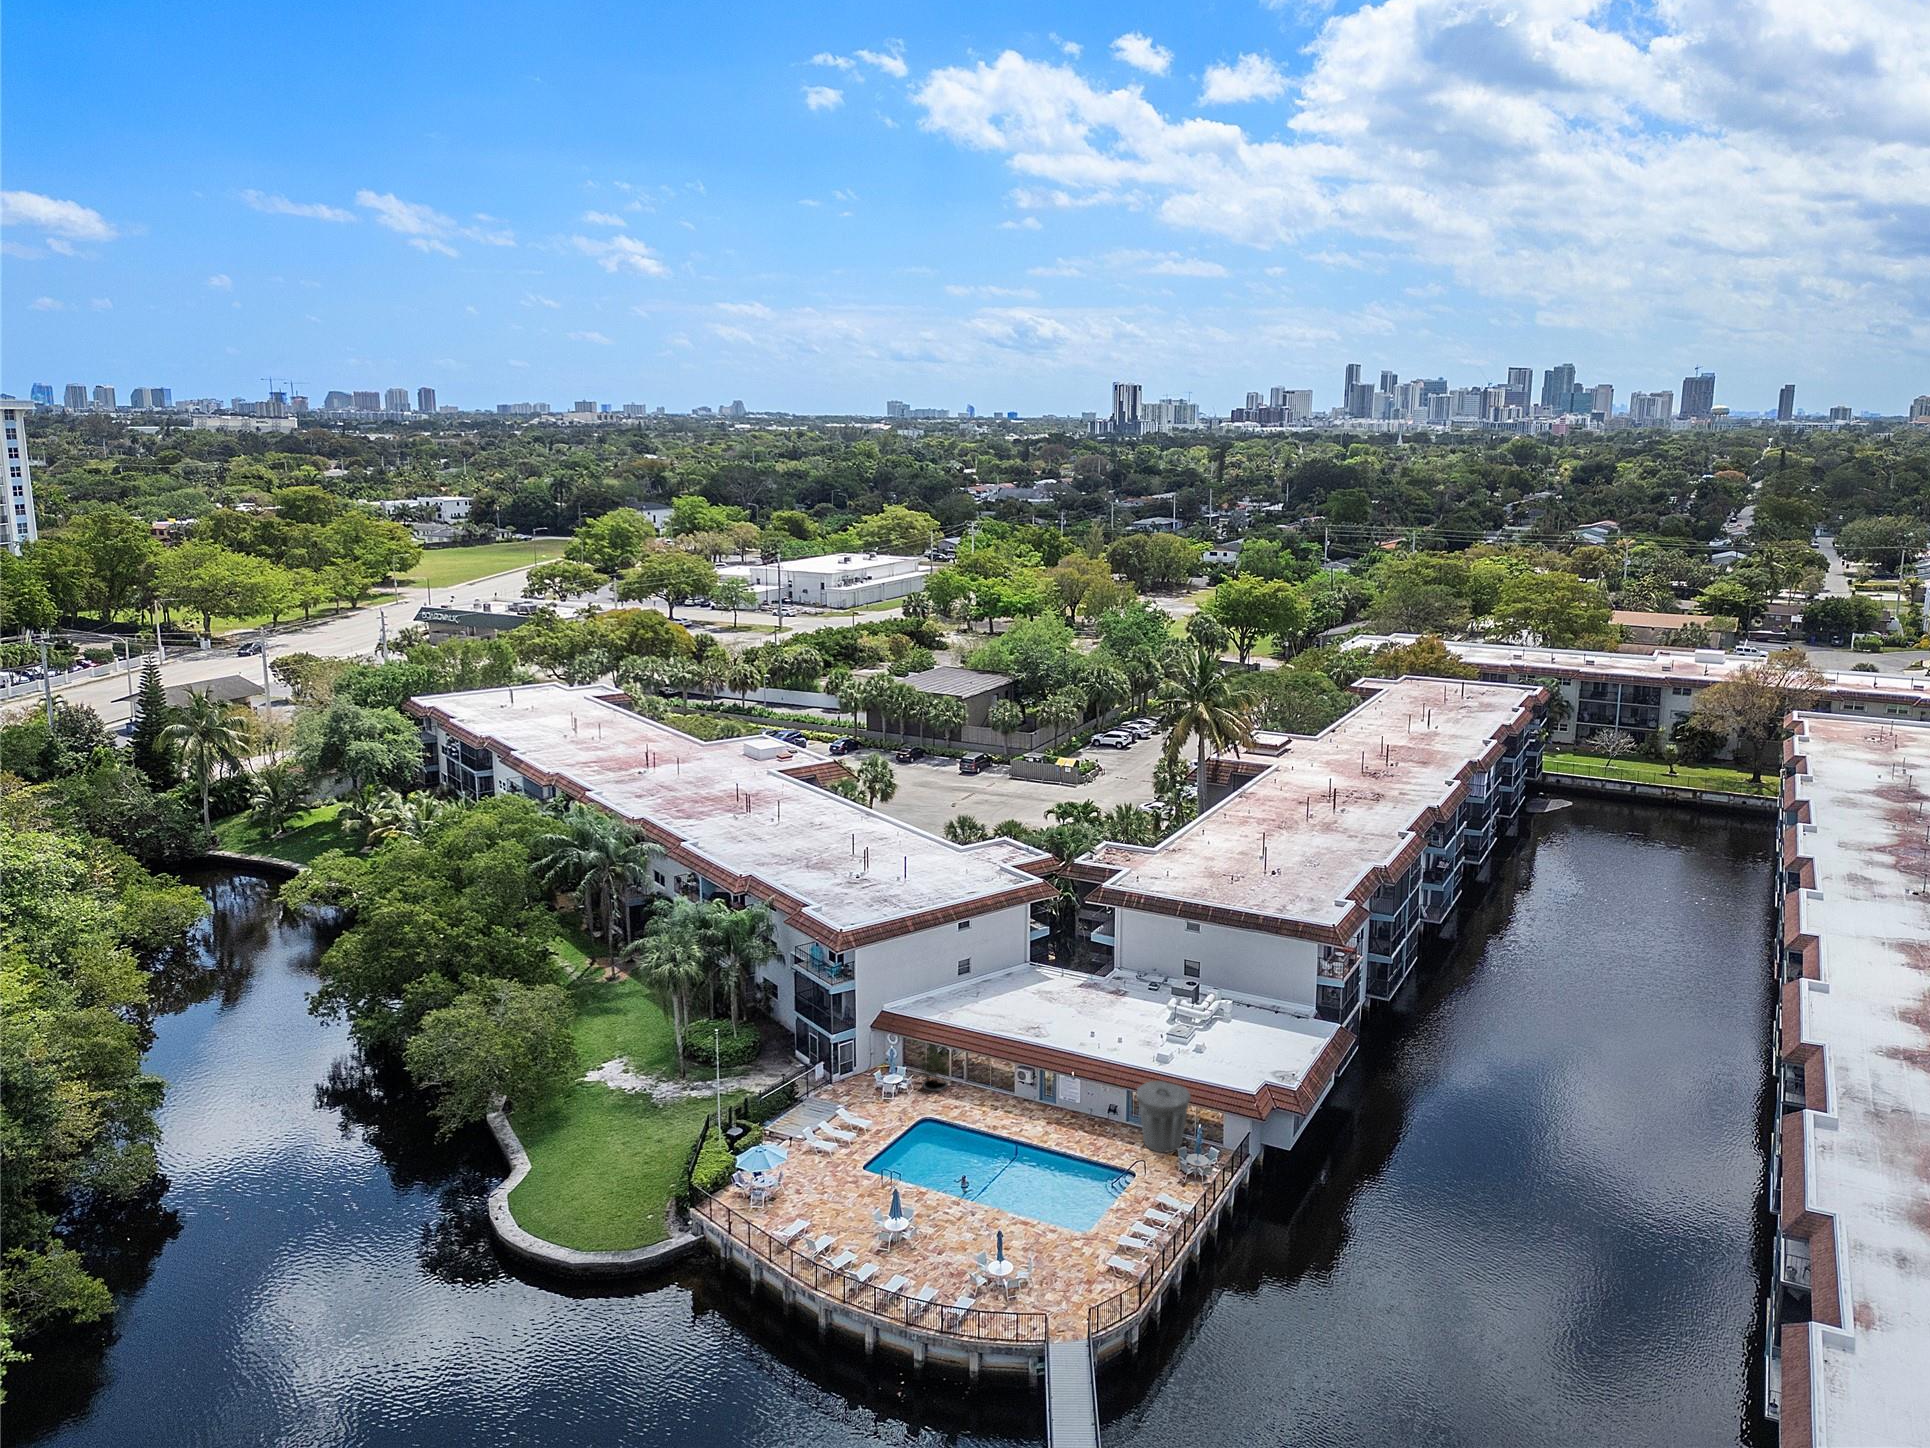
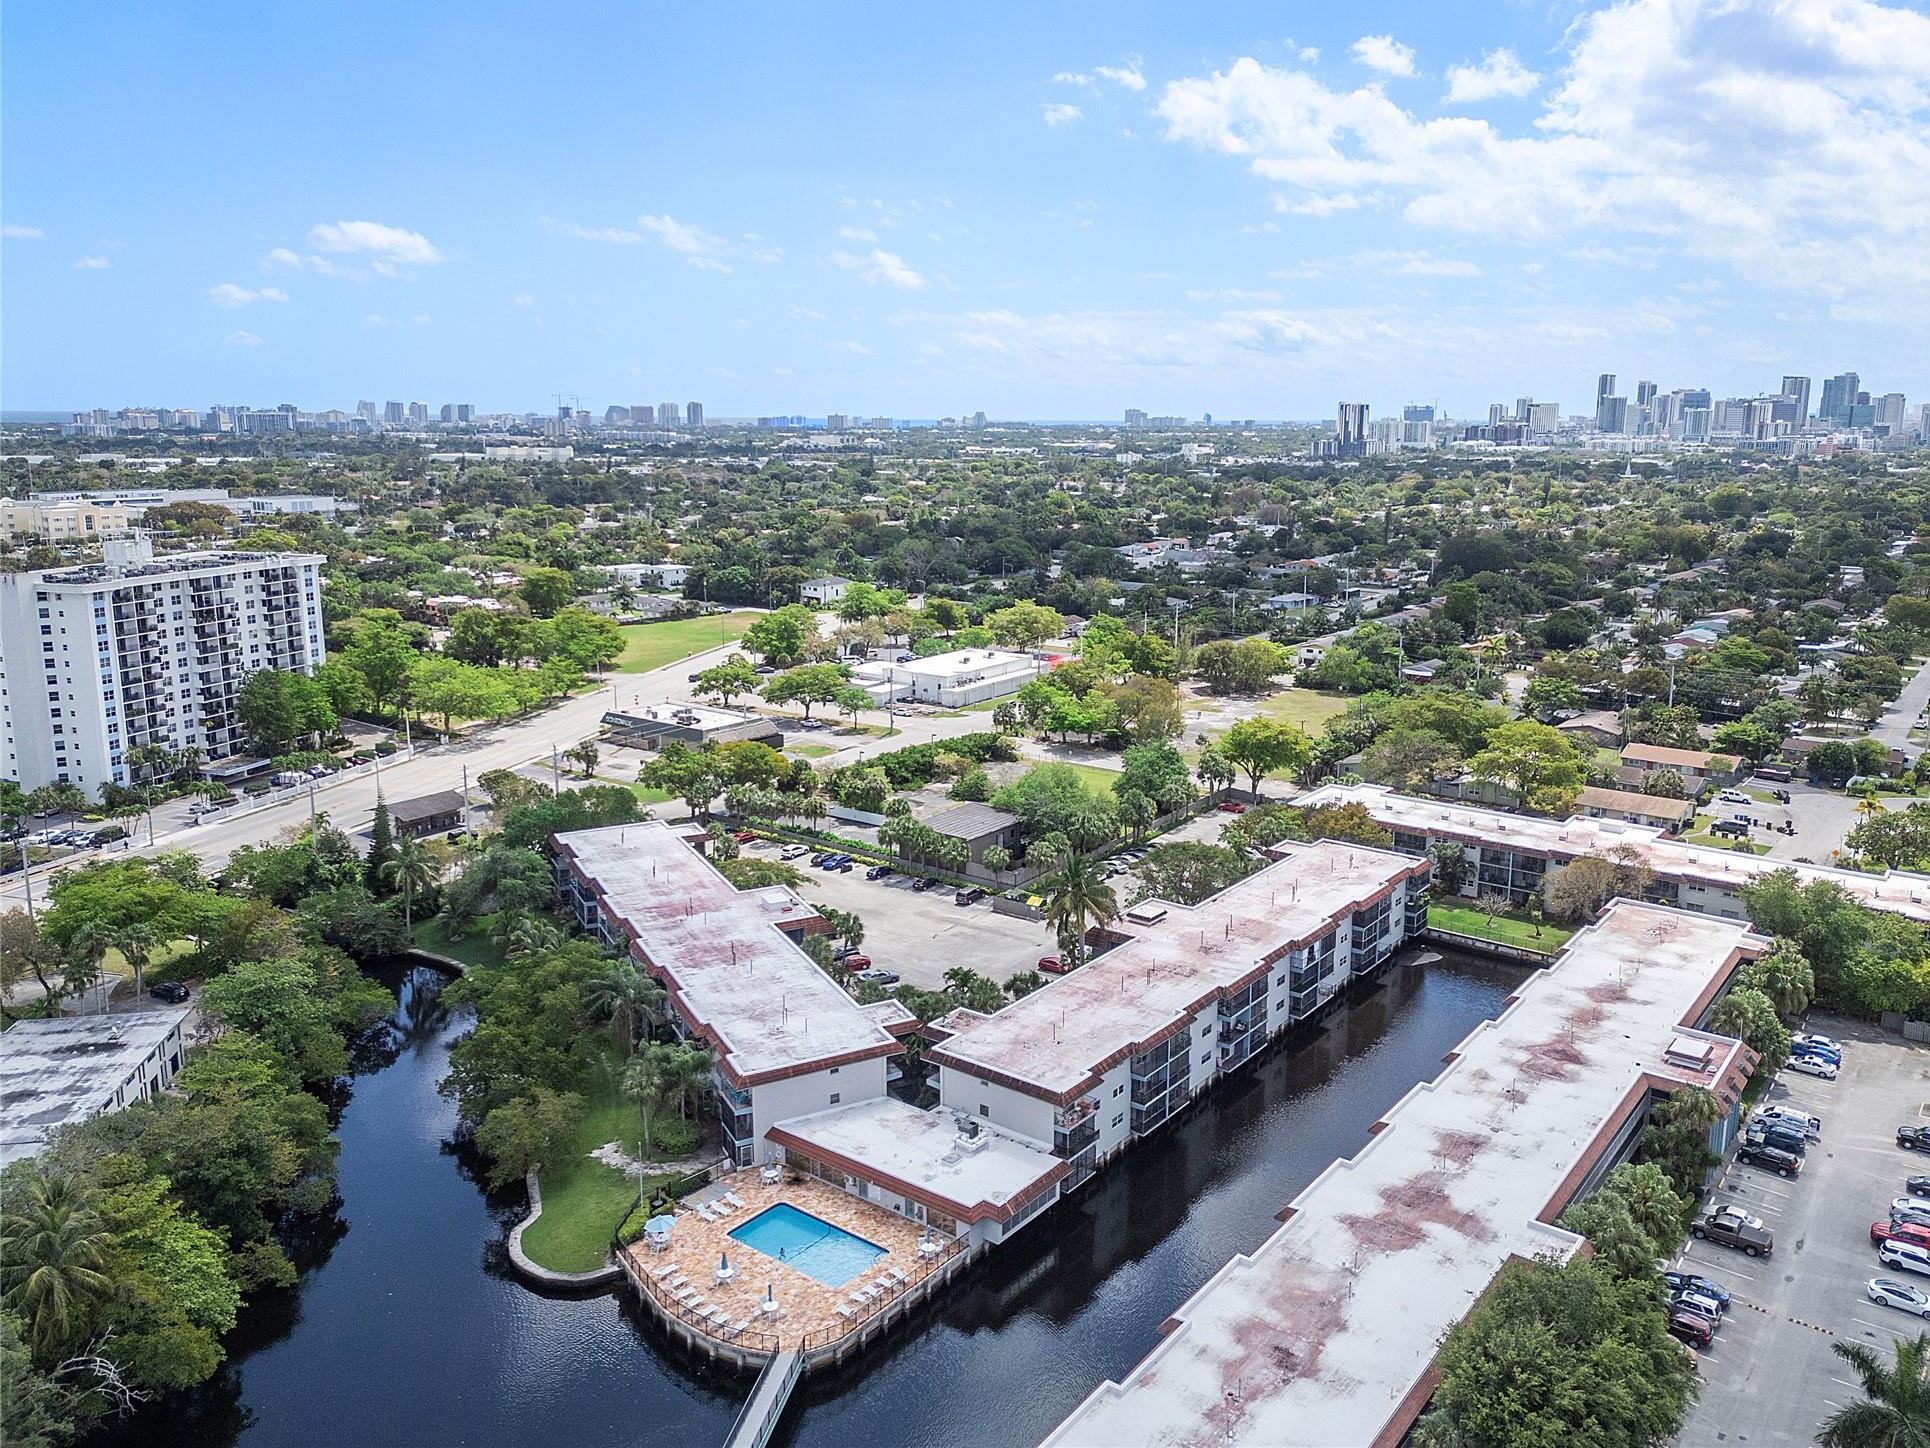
trash can: present [1136,1081,1191,1152] -> none [899,1194,934,1242]

